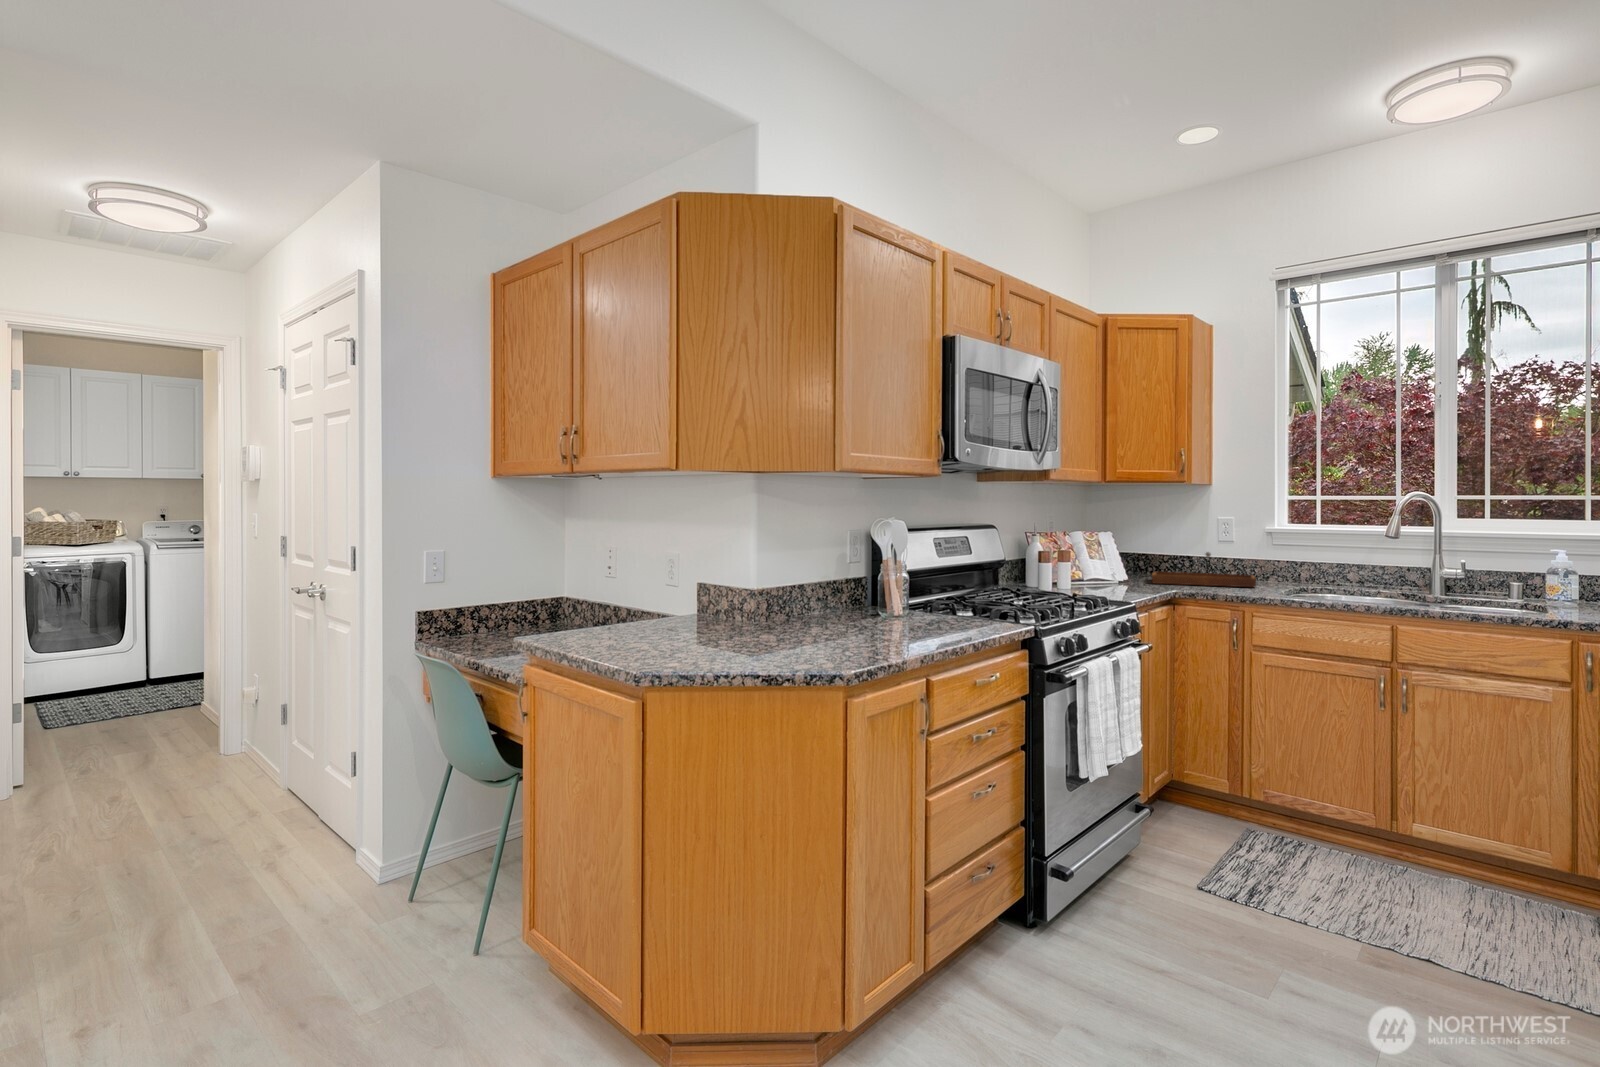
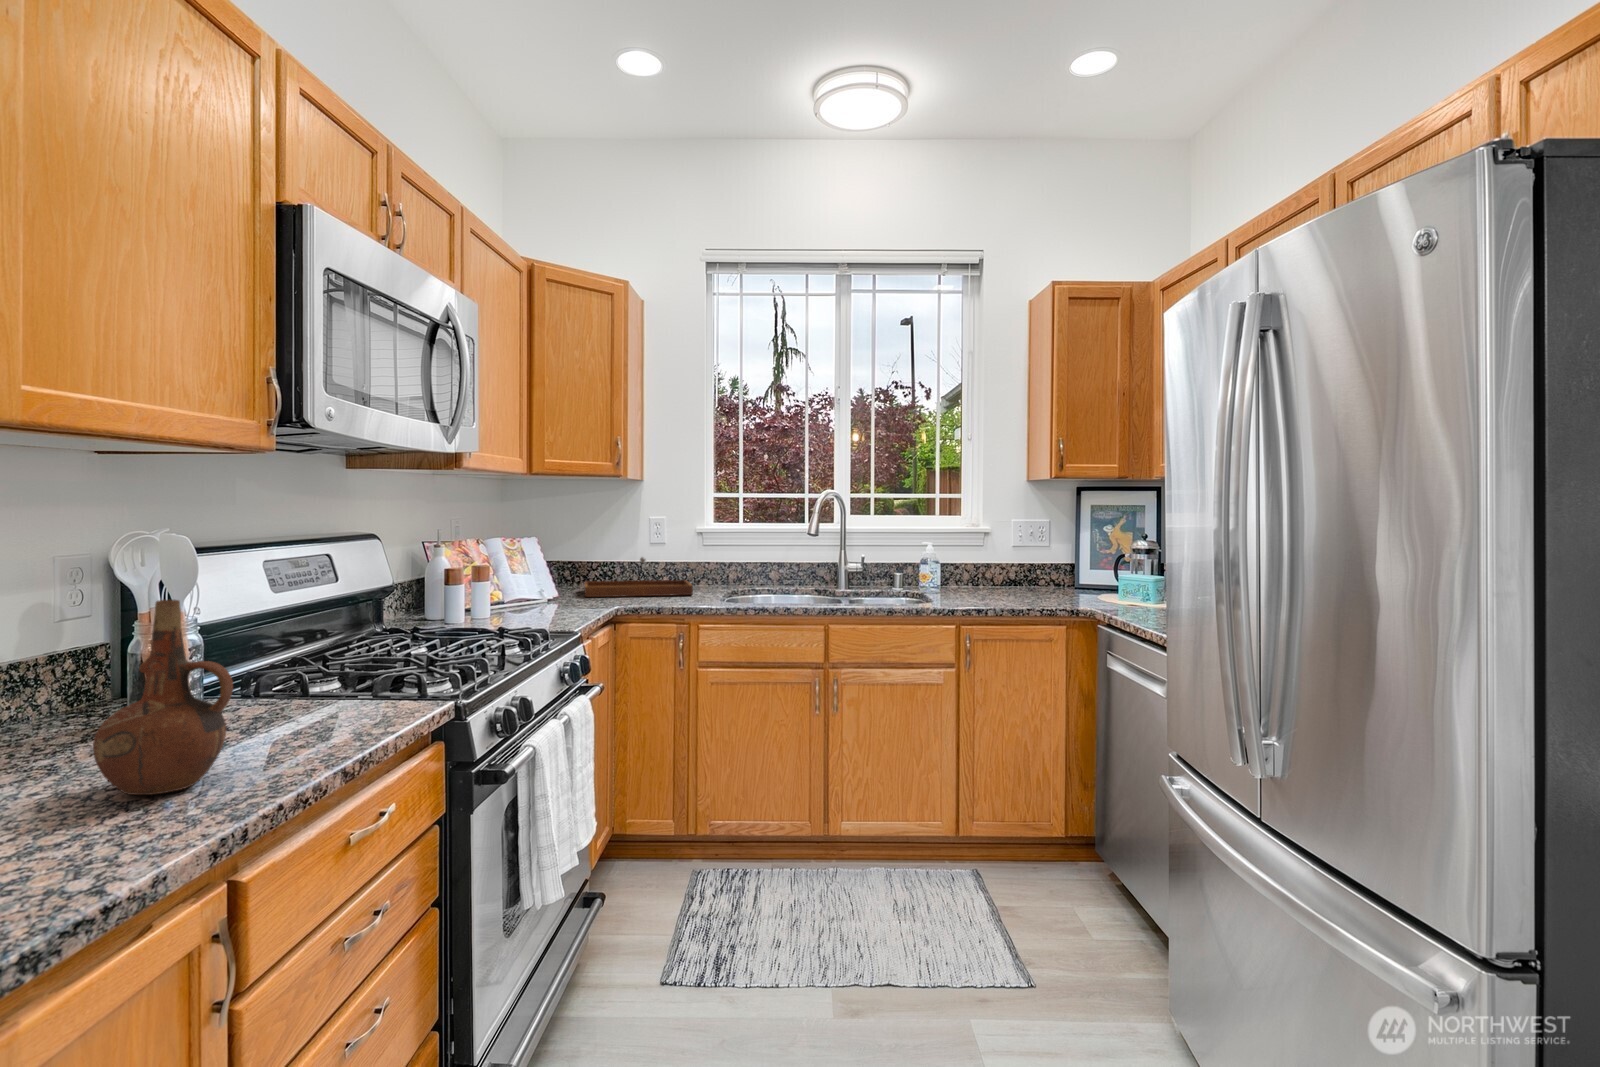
ceramic pitcher: none [868,546,923,640] -> present [93,600,233,795]

